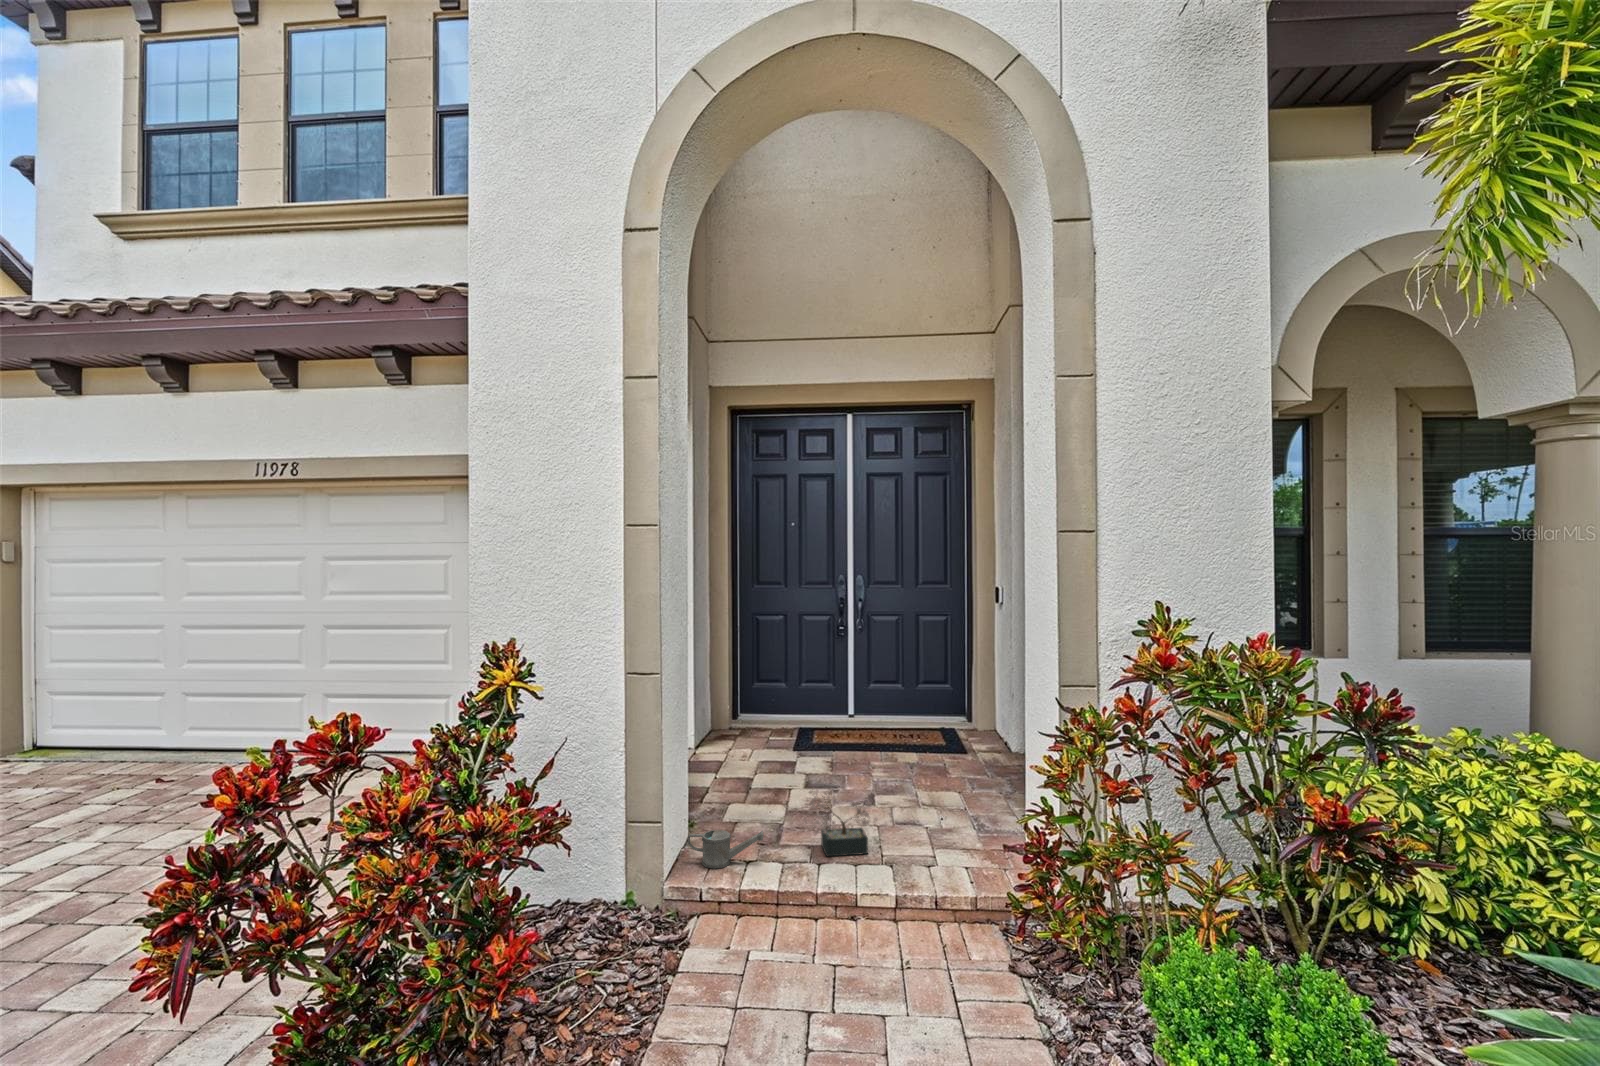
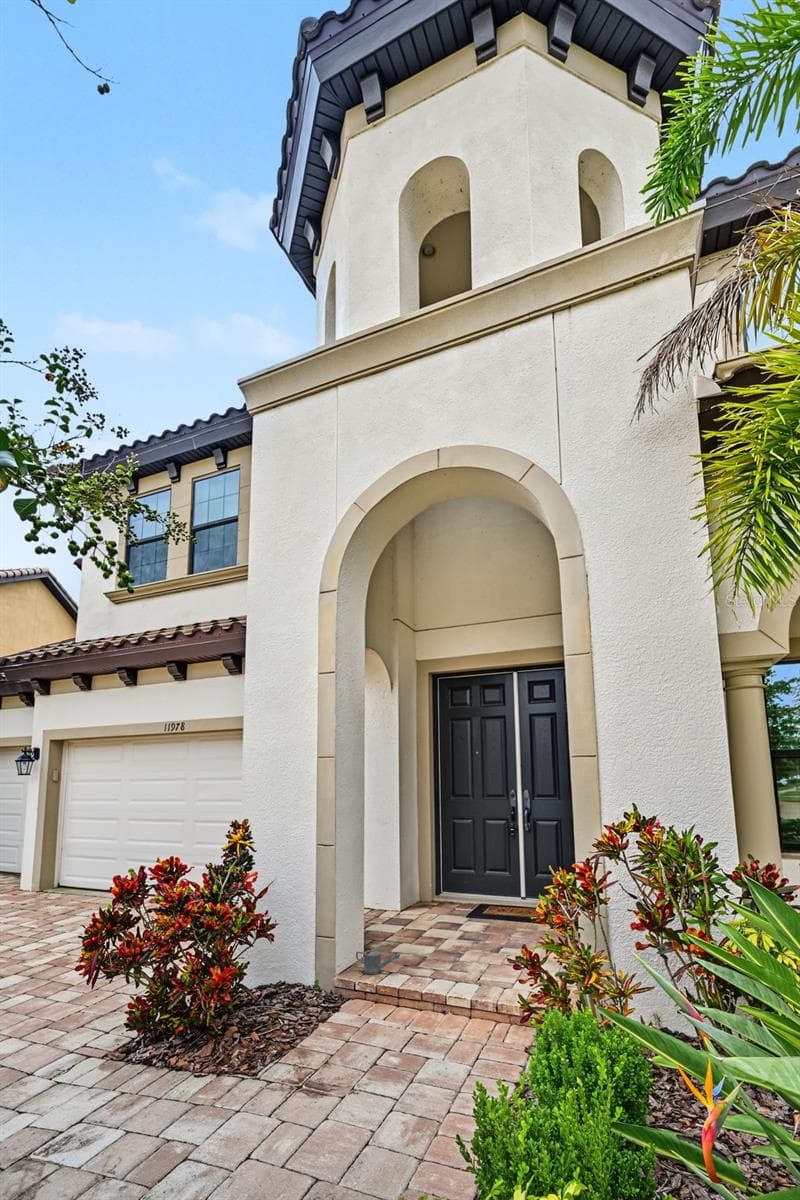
decorative plant: present [804,790,877,857] -> none [428,929,475,976]

